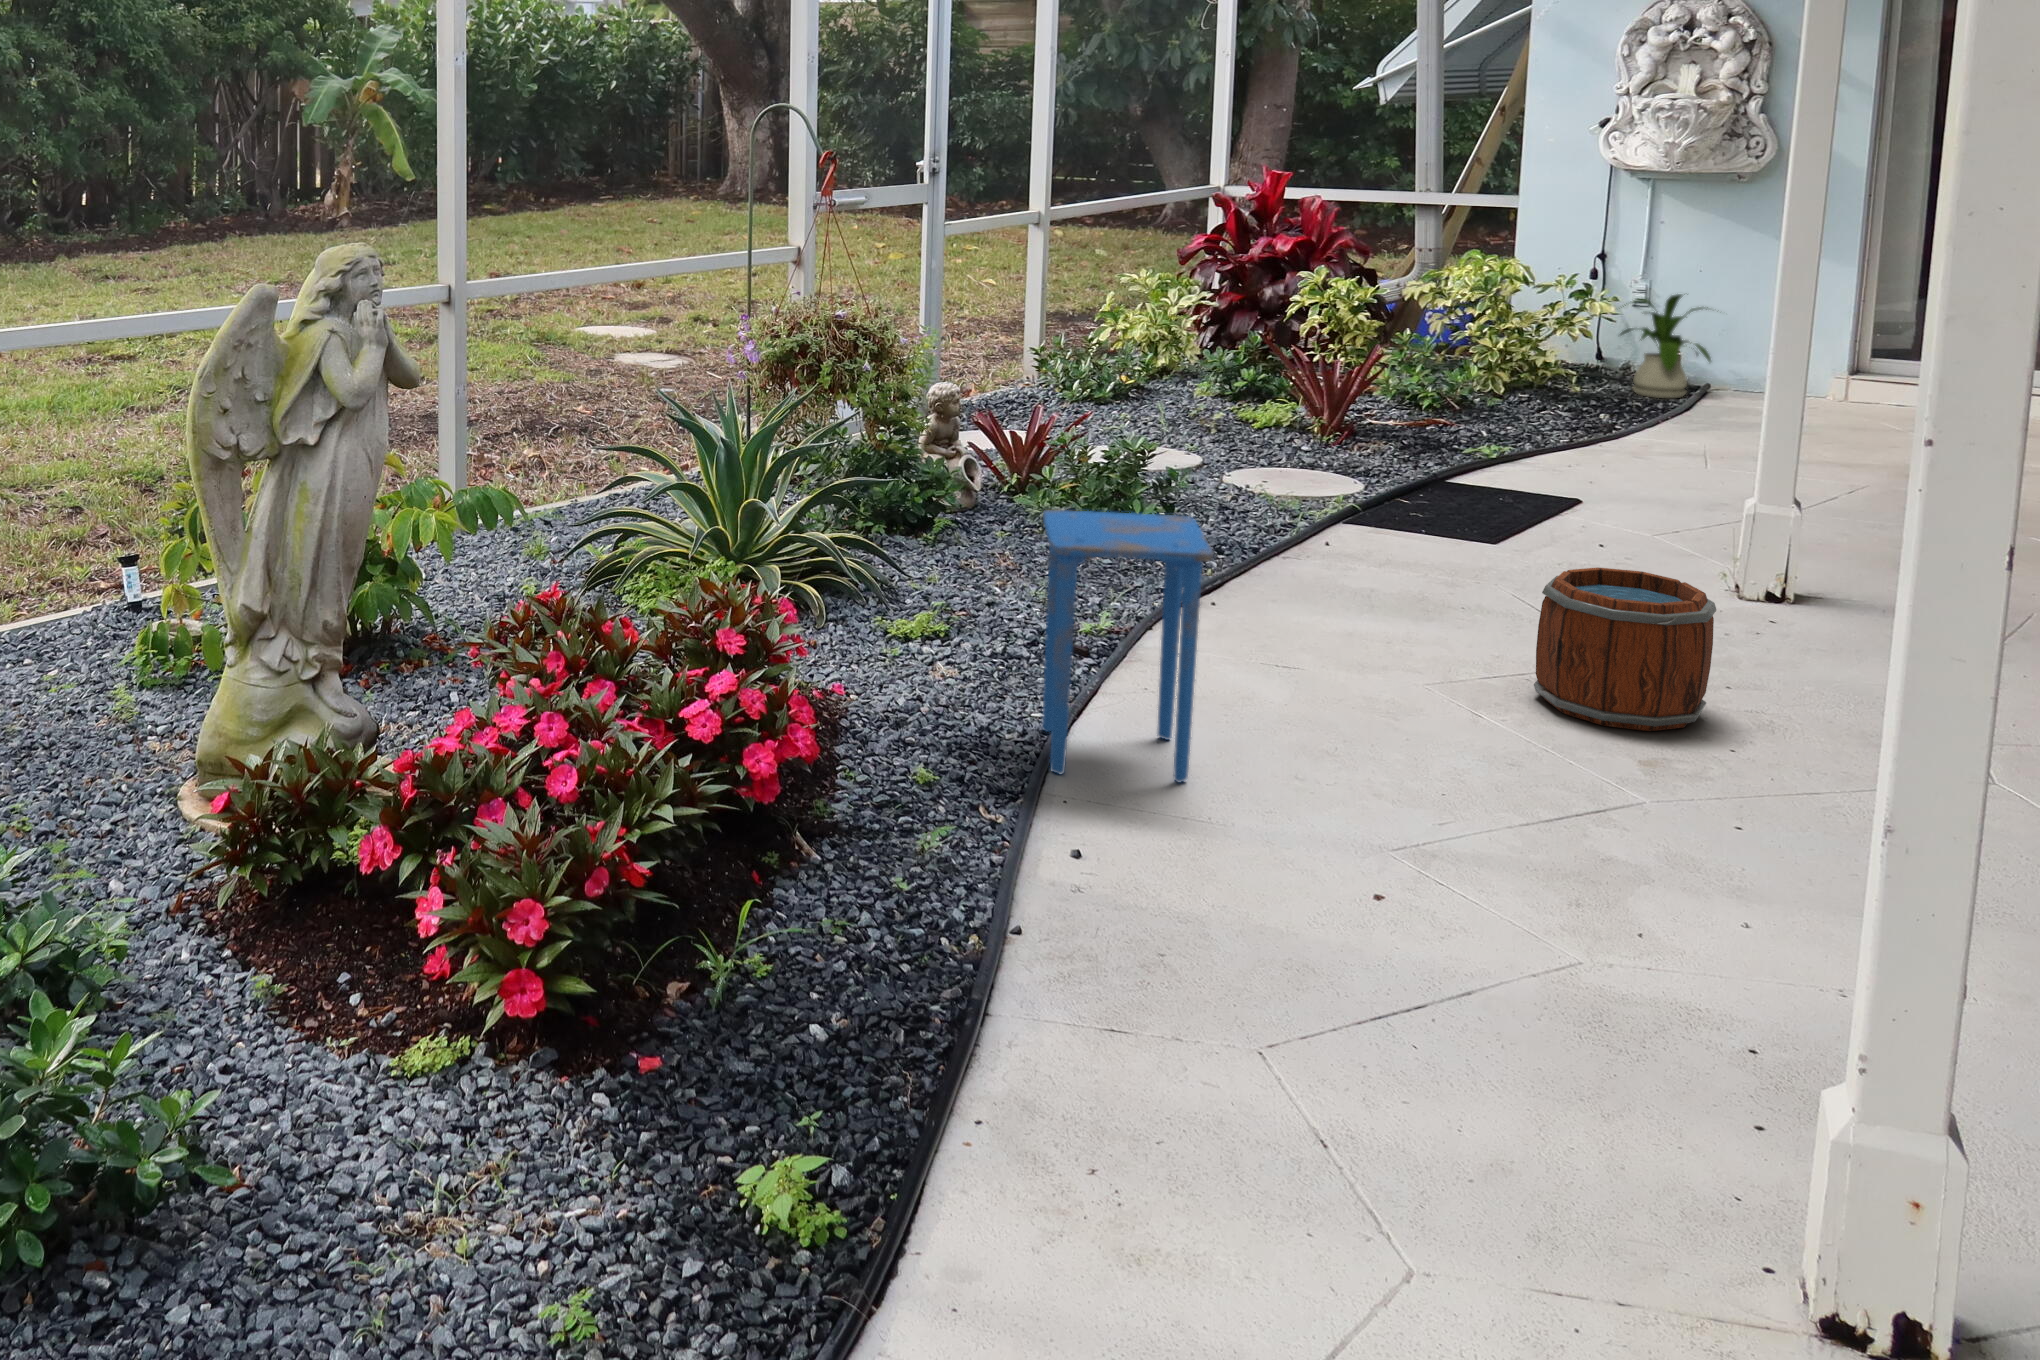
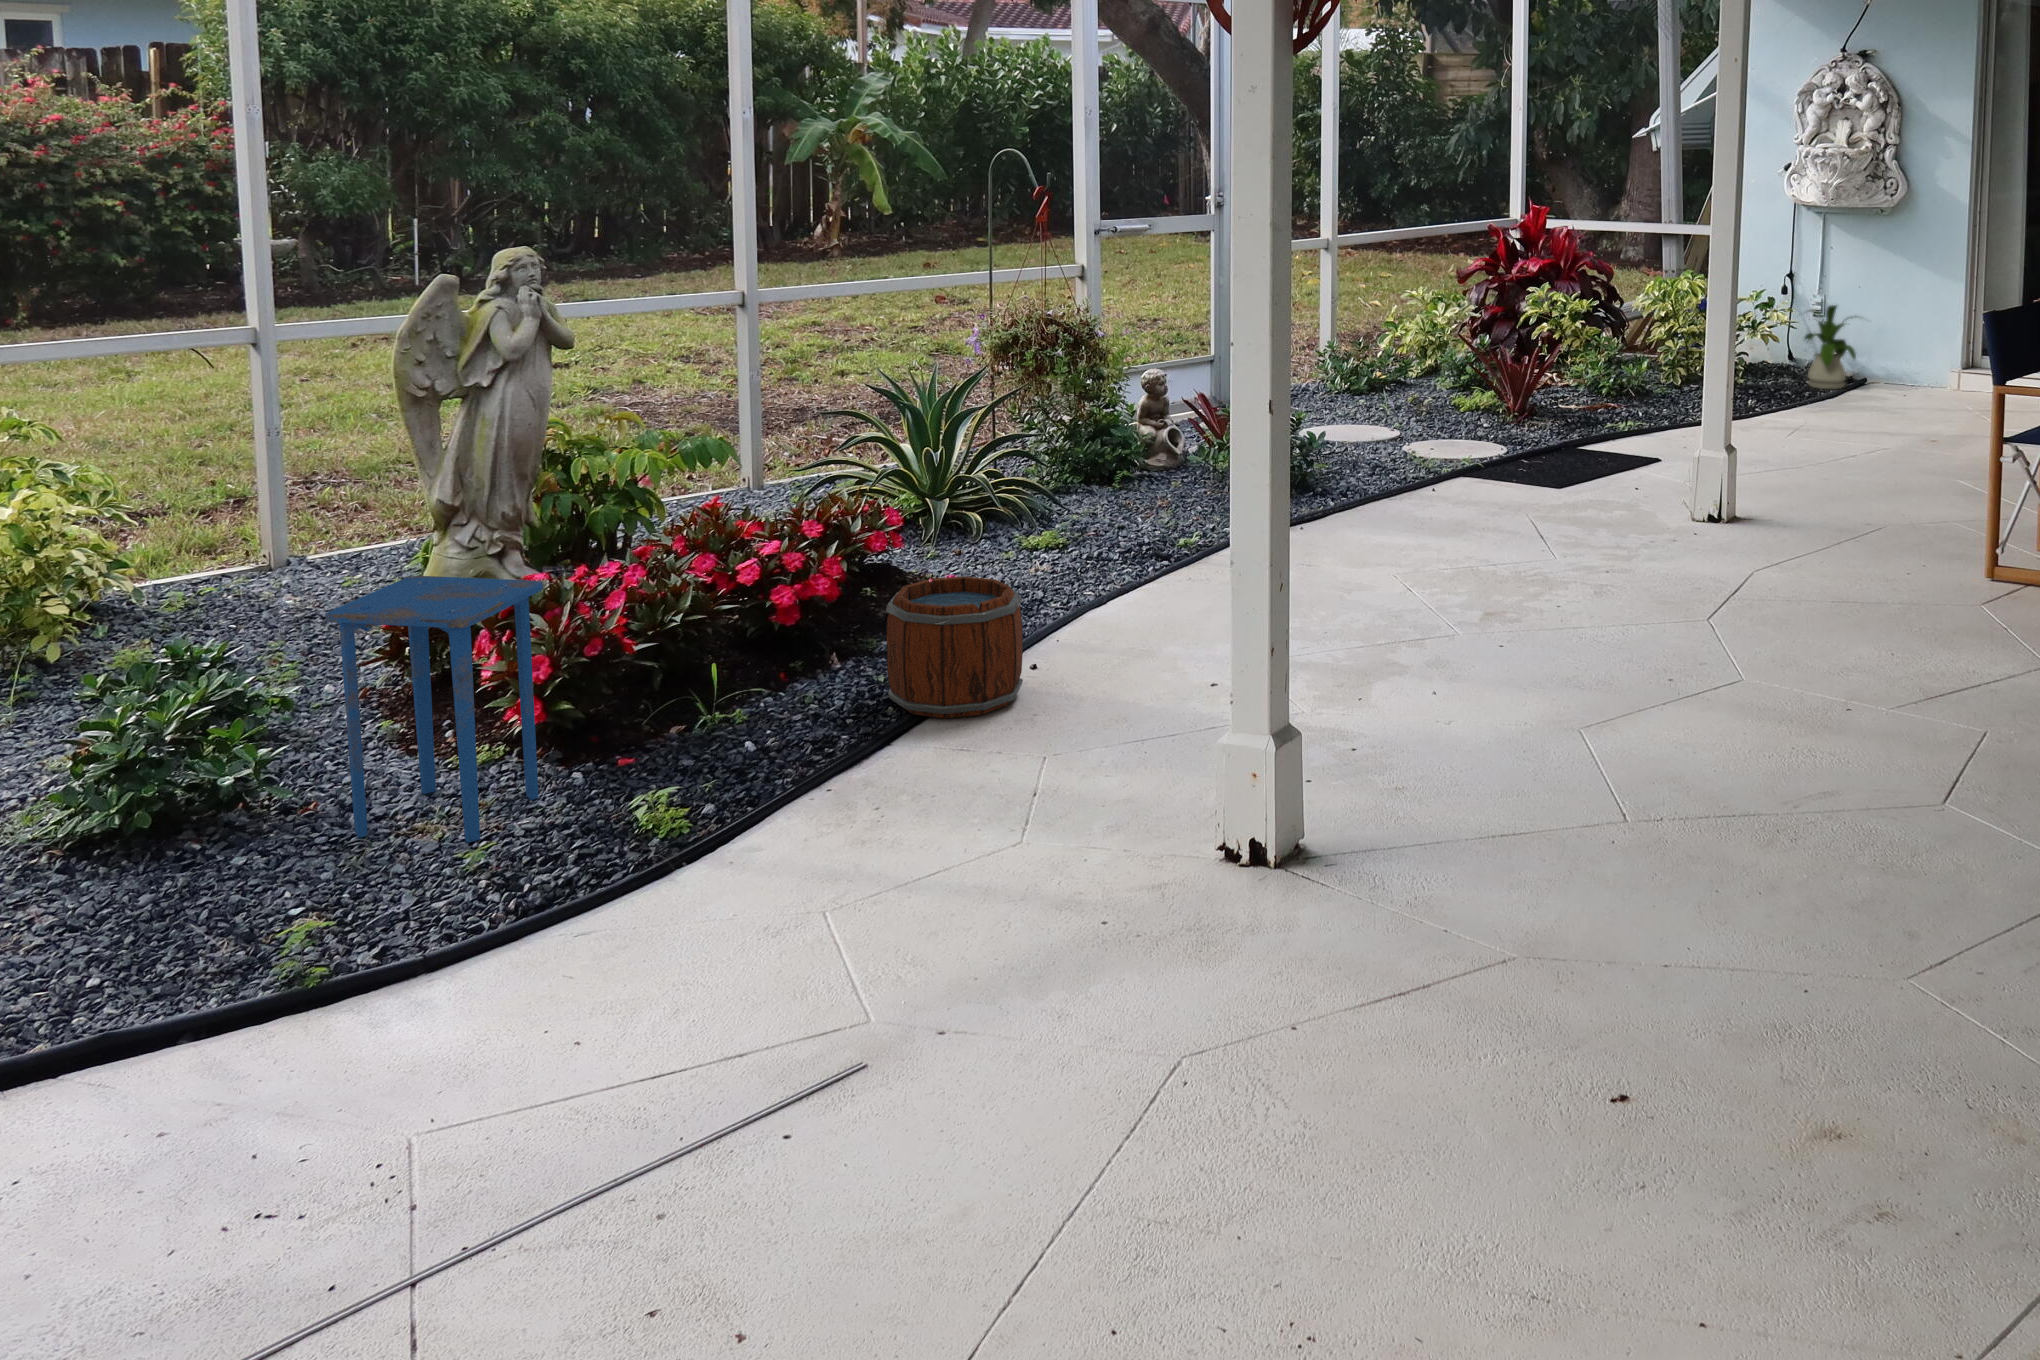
side table: present [1042,510,1213,782] -> present [325,576,543,843]
bucket: present [1534,567,1716,731] -> present [886,576,1023,718]

